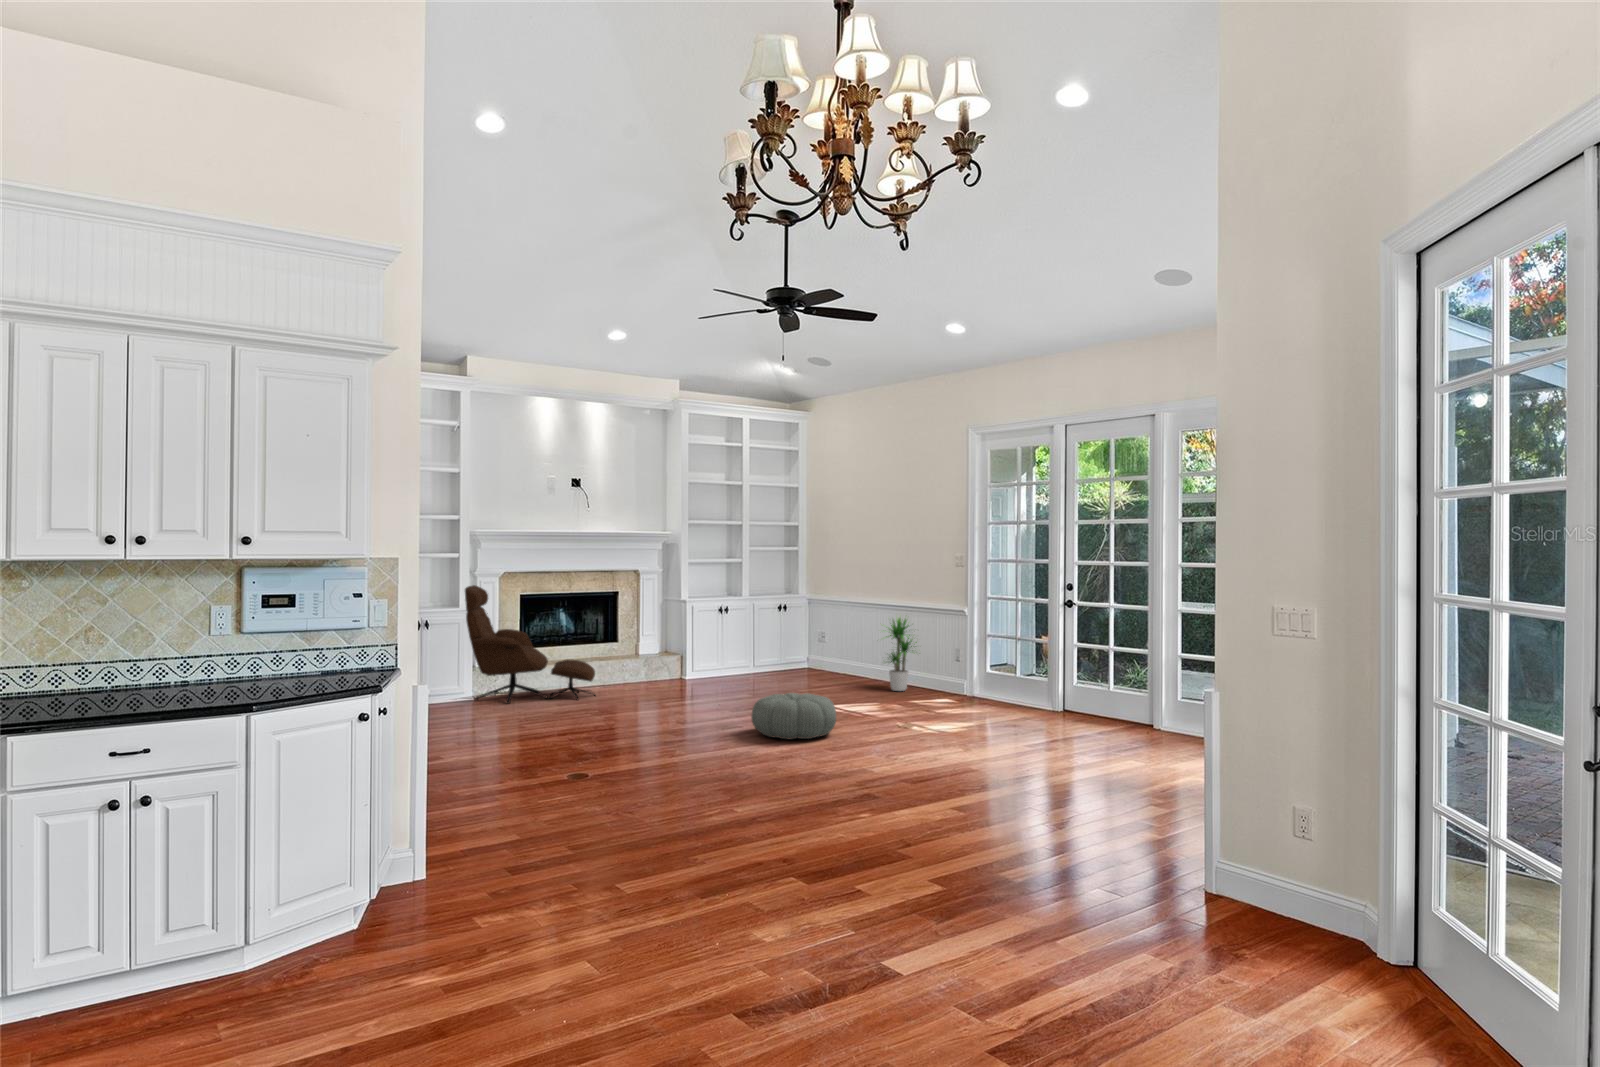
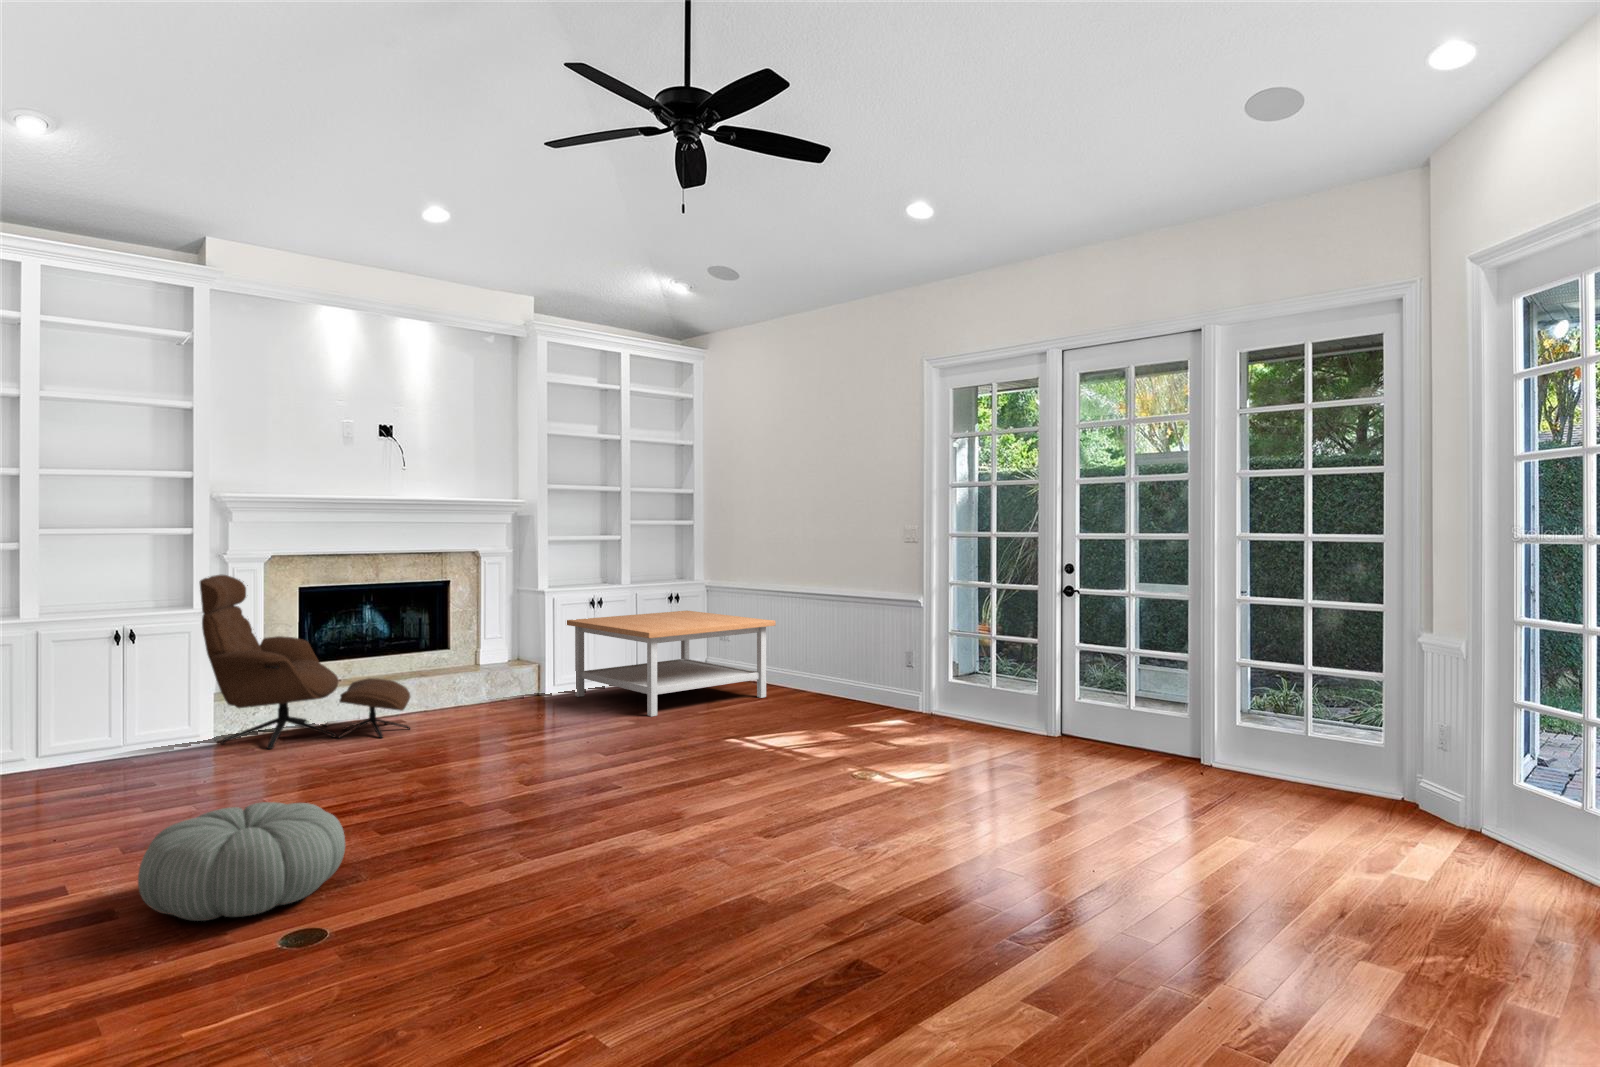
coffee table: none [701,618,859,693] -> present [567,611,776,717]
potted plant: present [886,618,917,691] -> none [800,605,864,708]
pouf: present [751,693,836,739] -> present [138,802,345,921]

